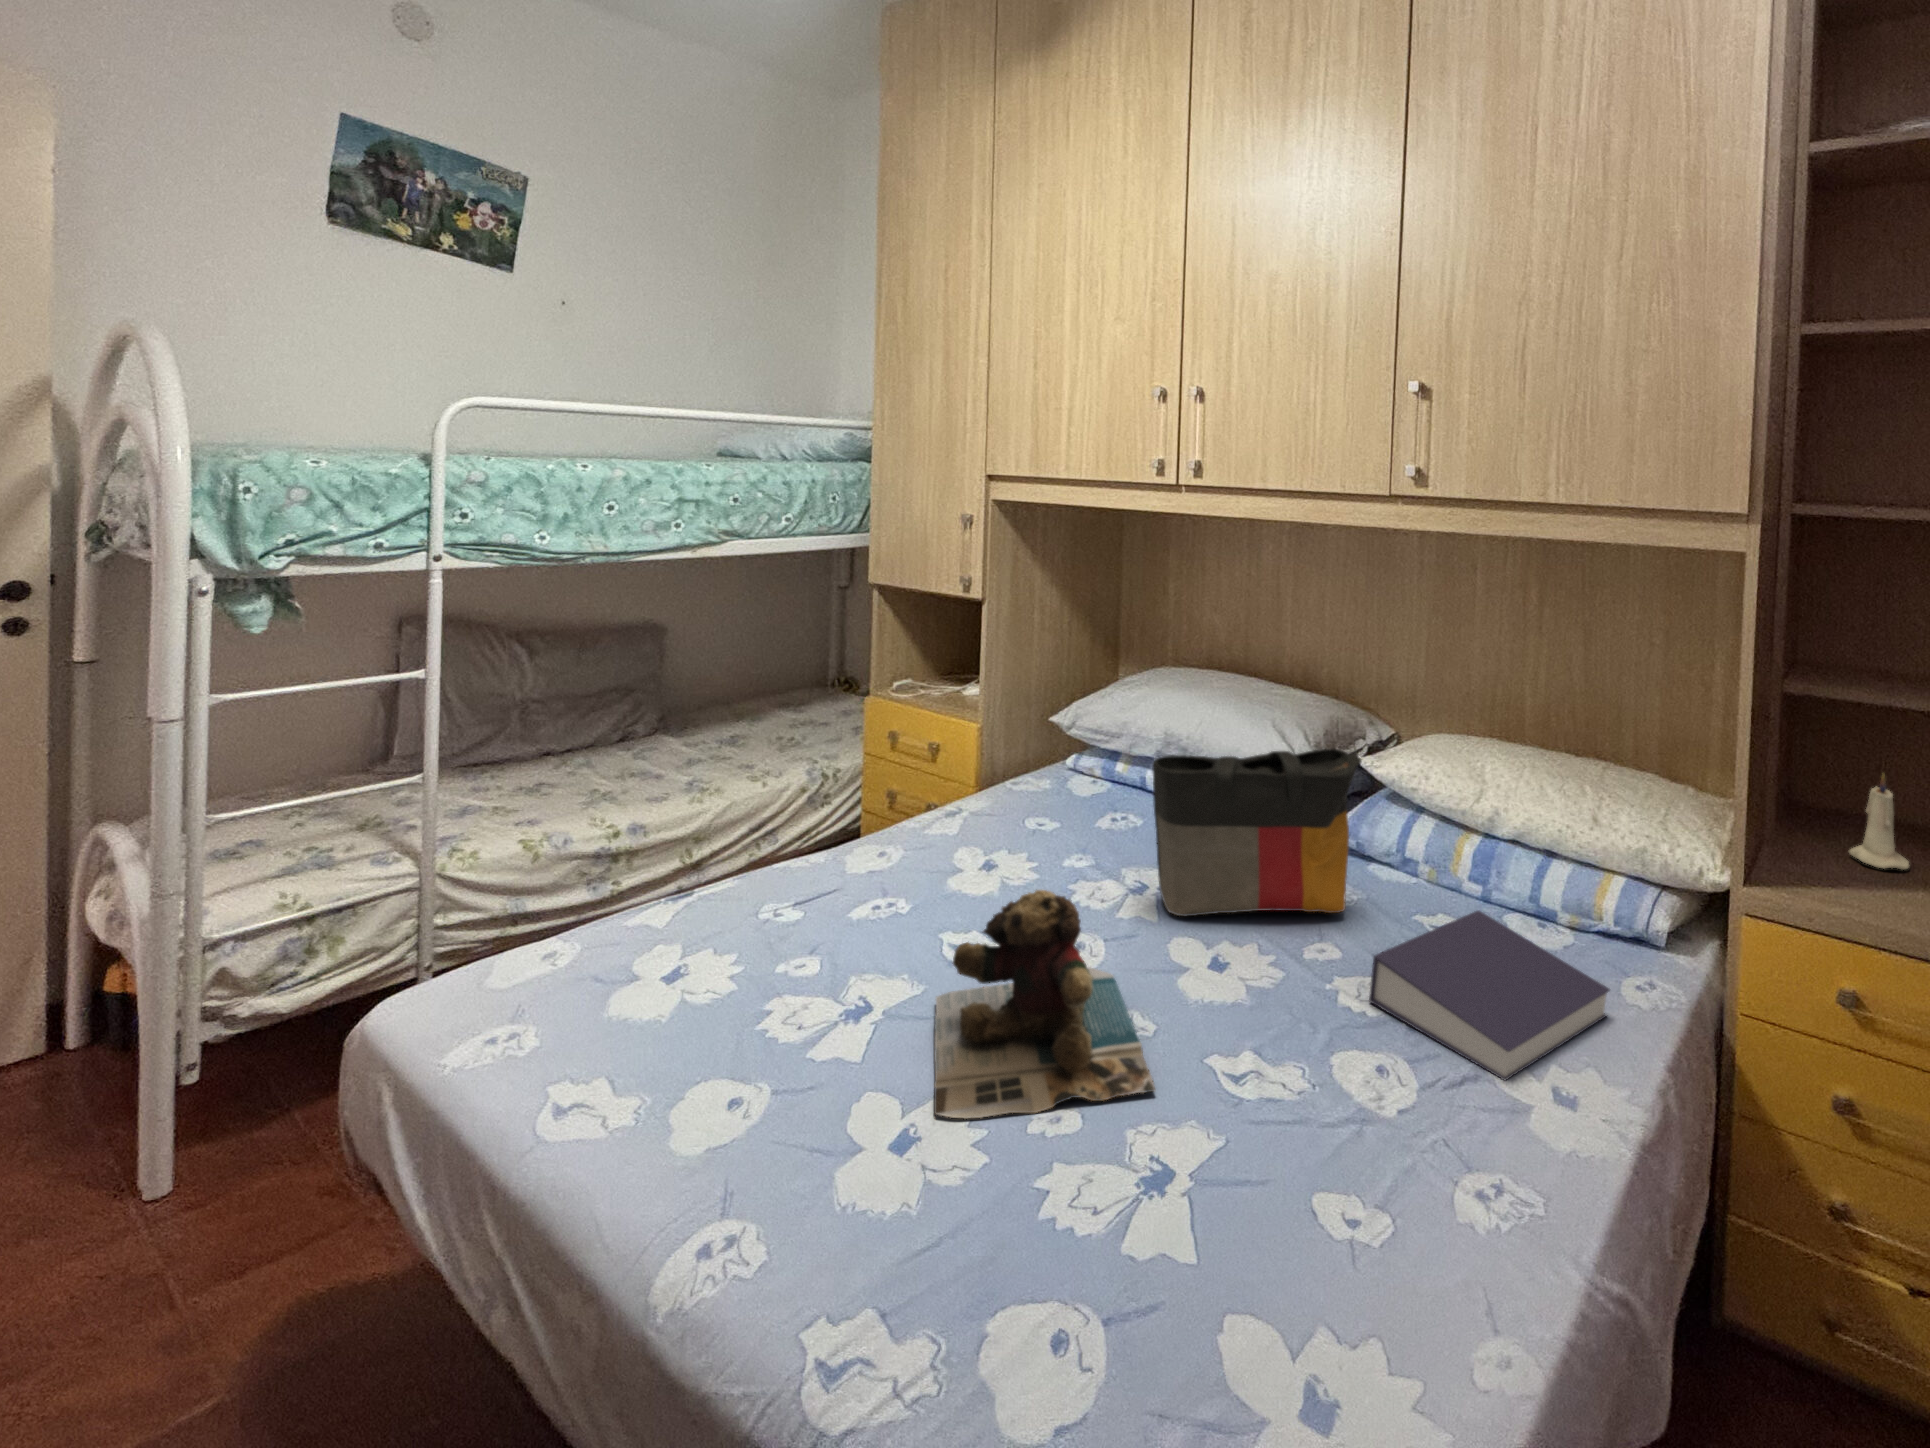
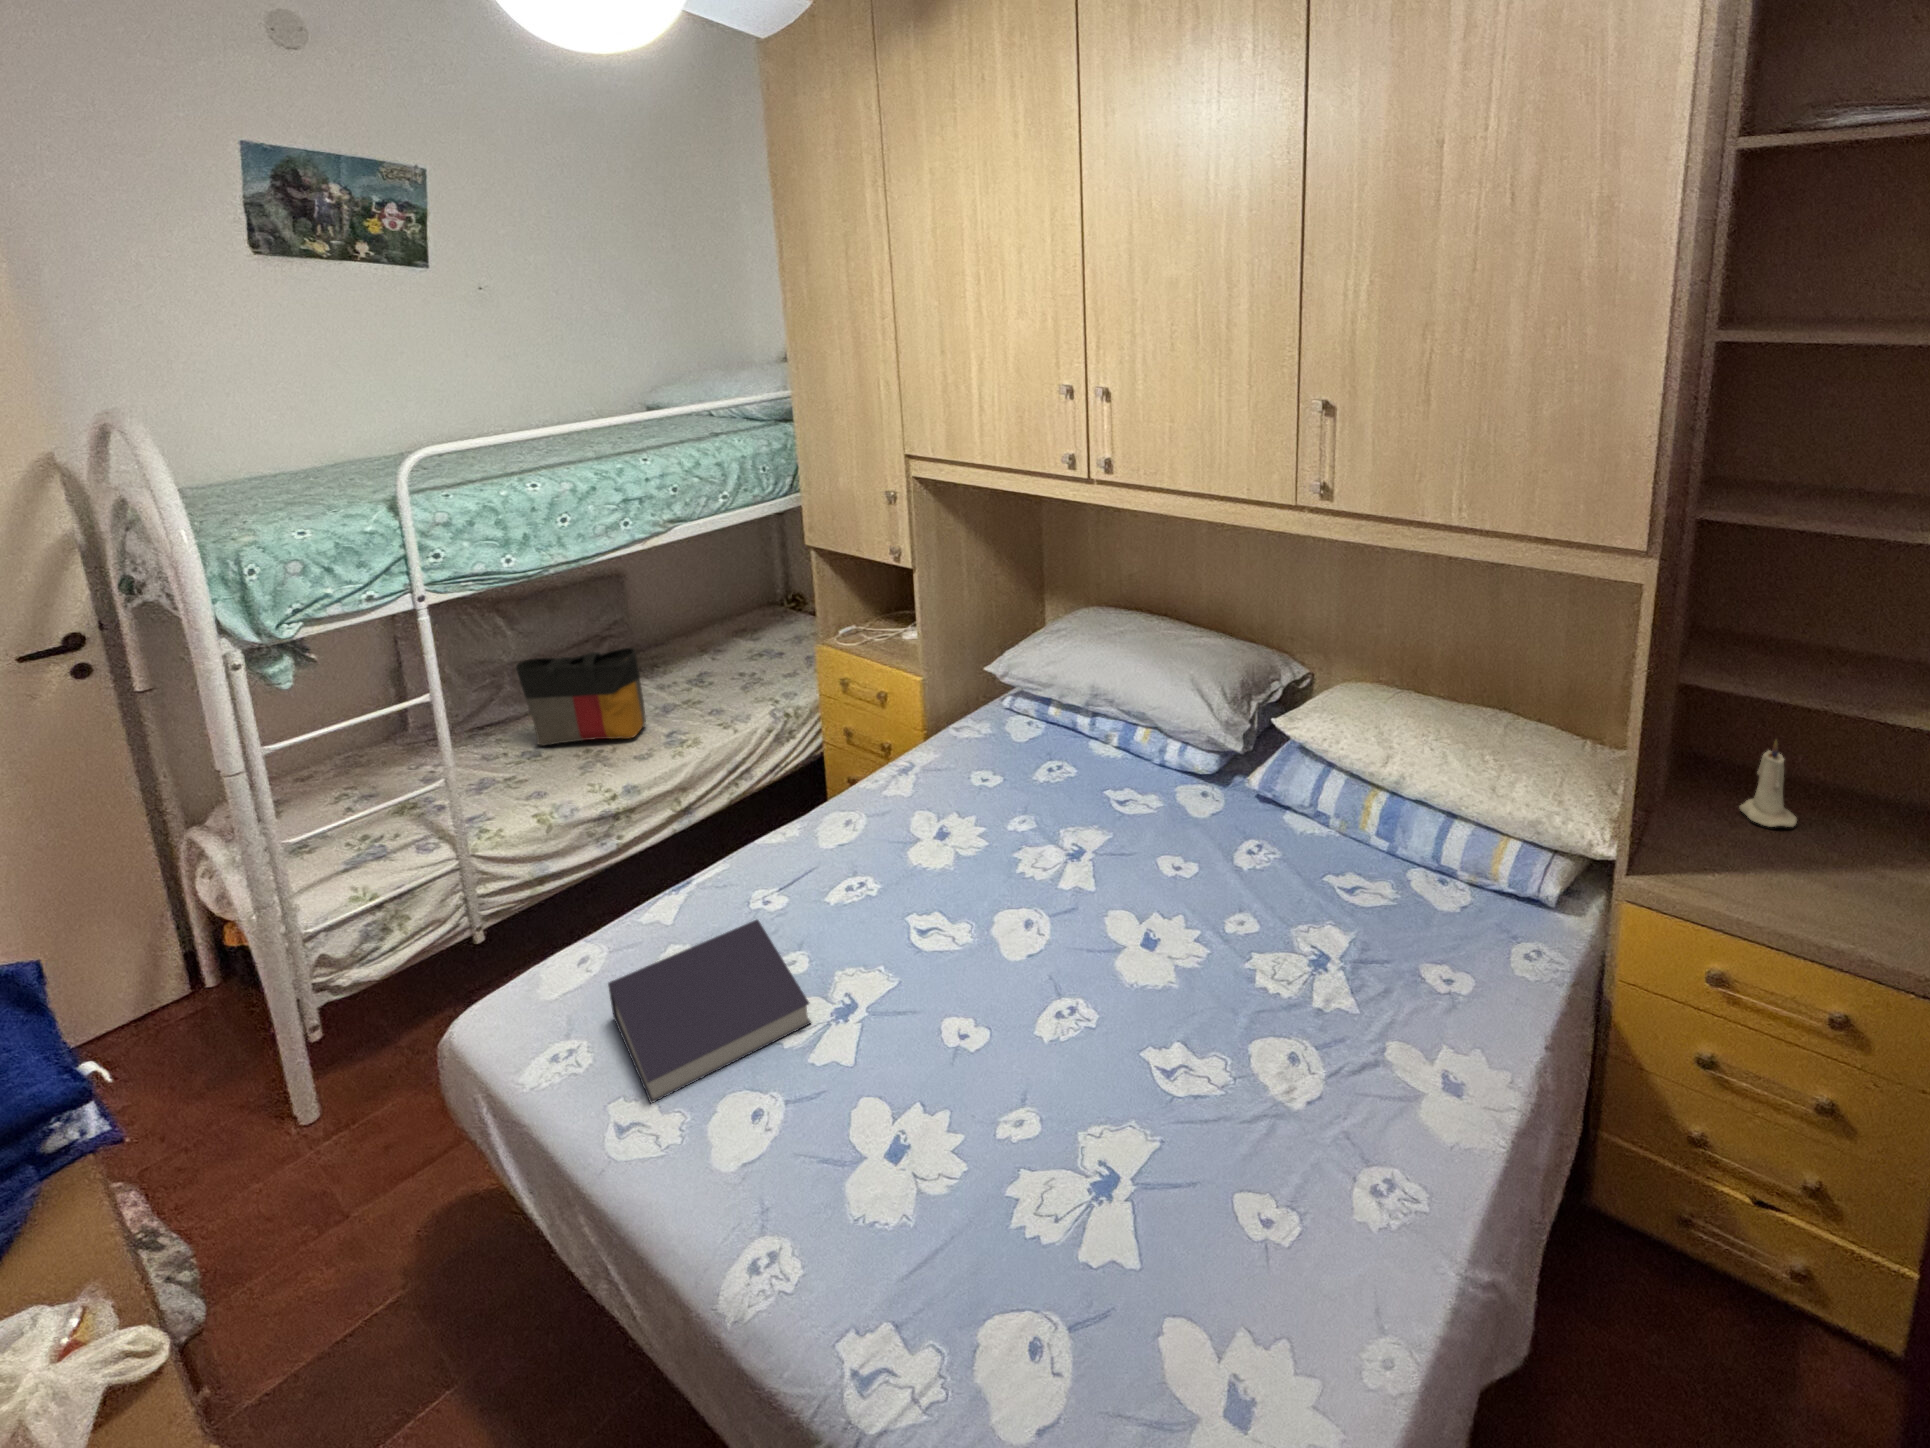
tote bag: present [1152,748,1362,916] -> present [516,648,646,745]
teddy bear: present [934,890,1155,1119] -> none [909,919,1100,1133]
book: present [1369,911,1610,1080] -> present [608,920,811,1103]

